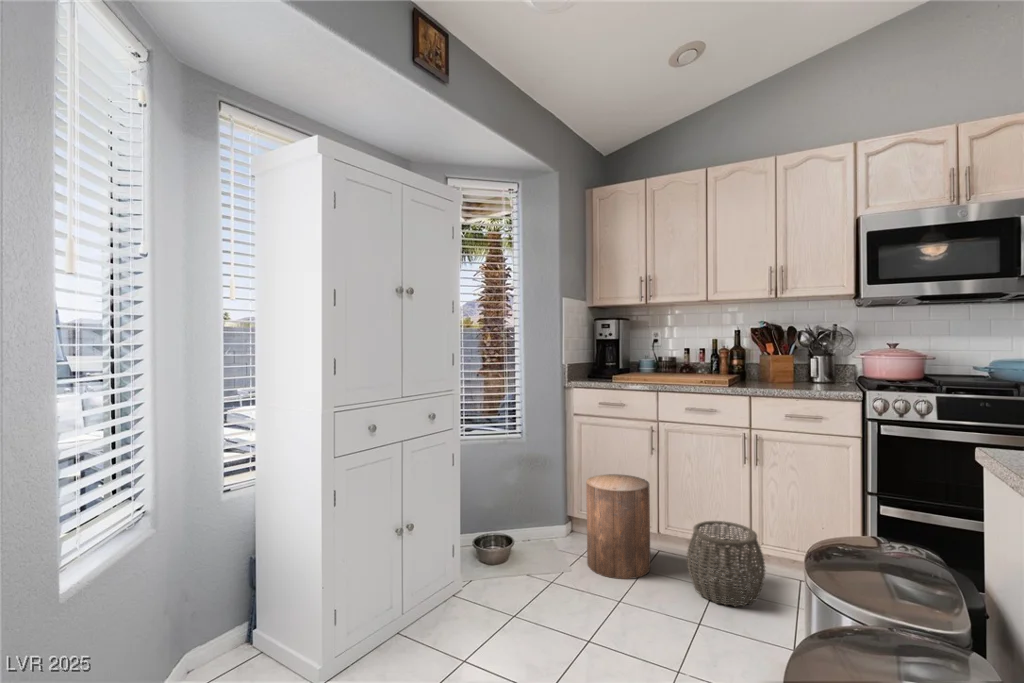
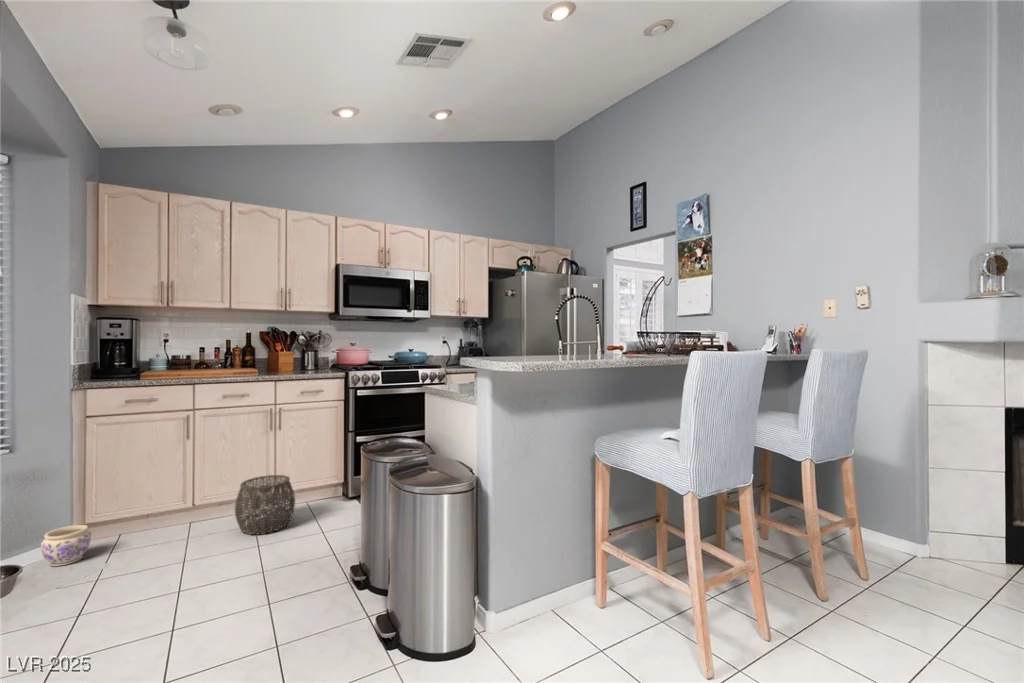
stool: present [586,474,650,579] -> none [122,462,195,559]
planter: none [537,514,571,551] -> present [41,525,91,567]

